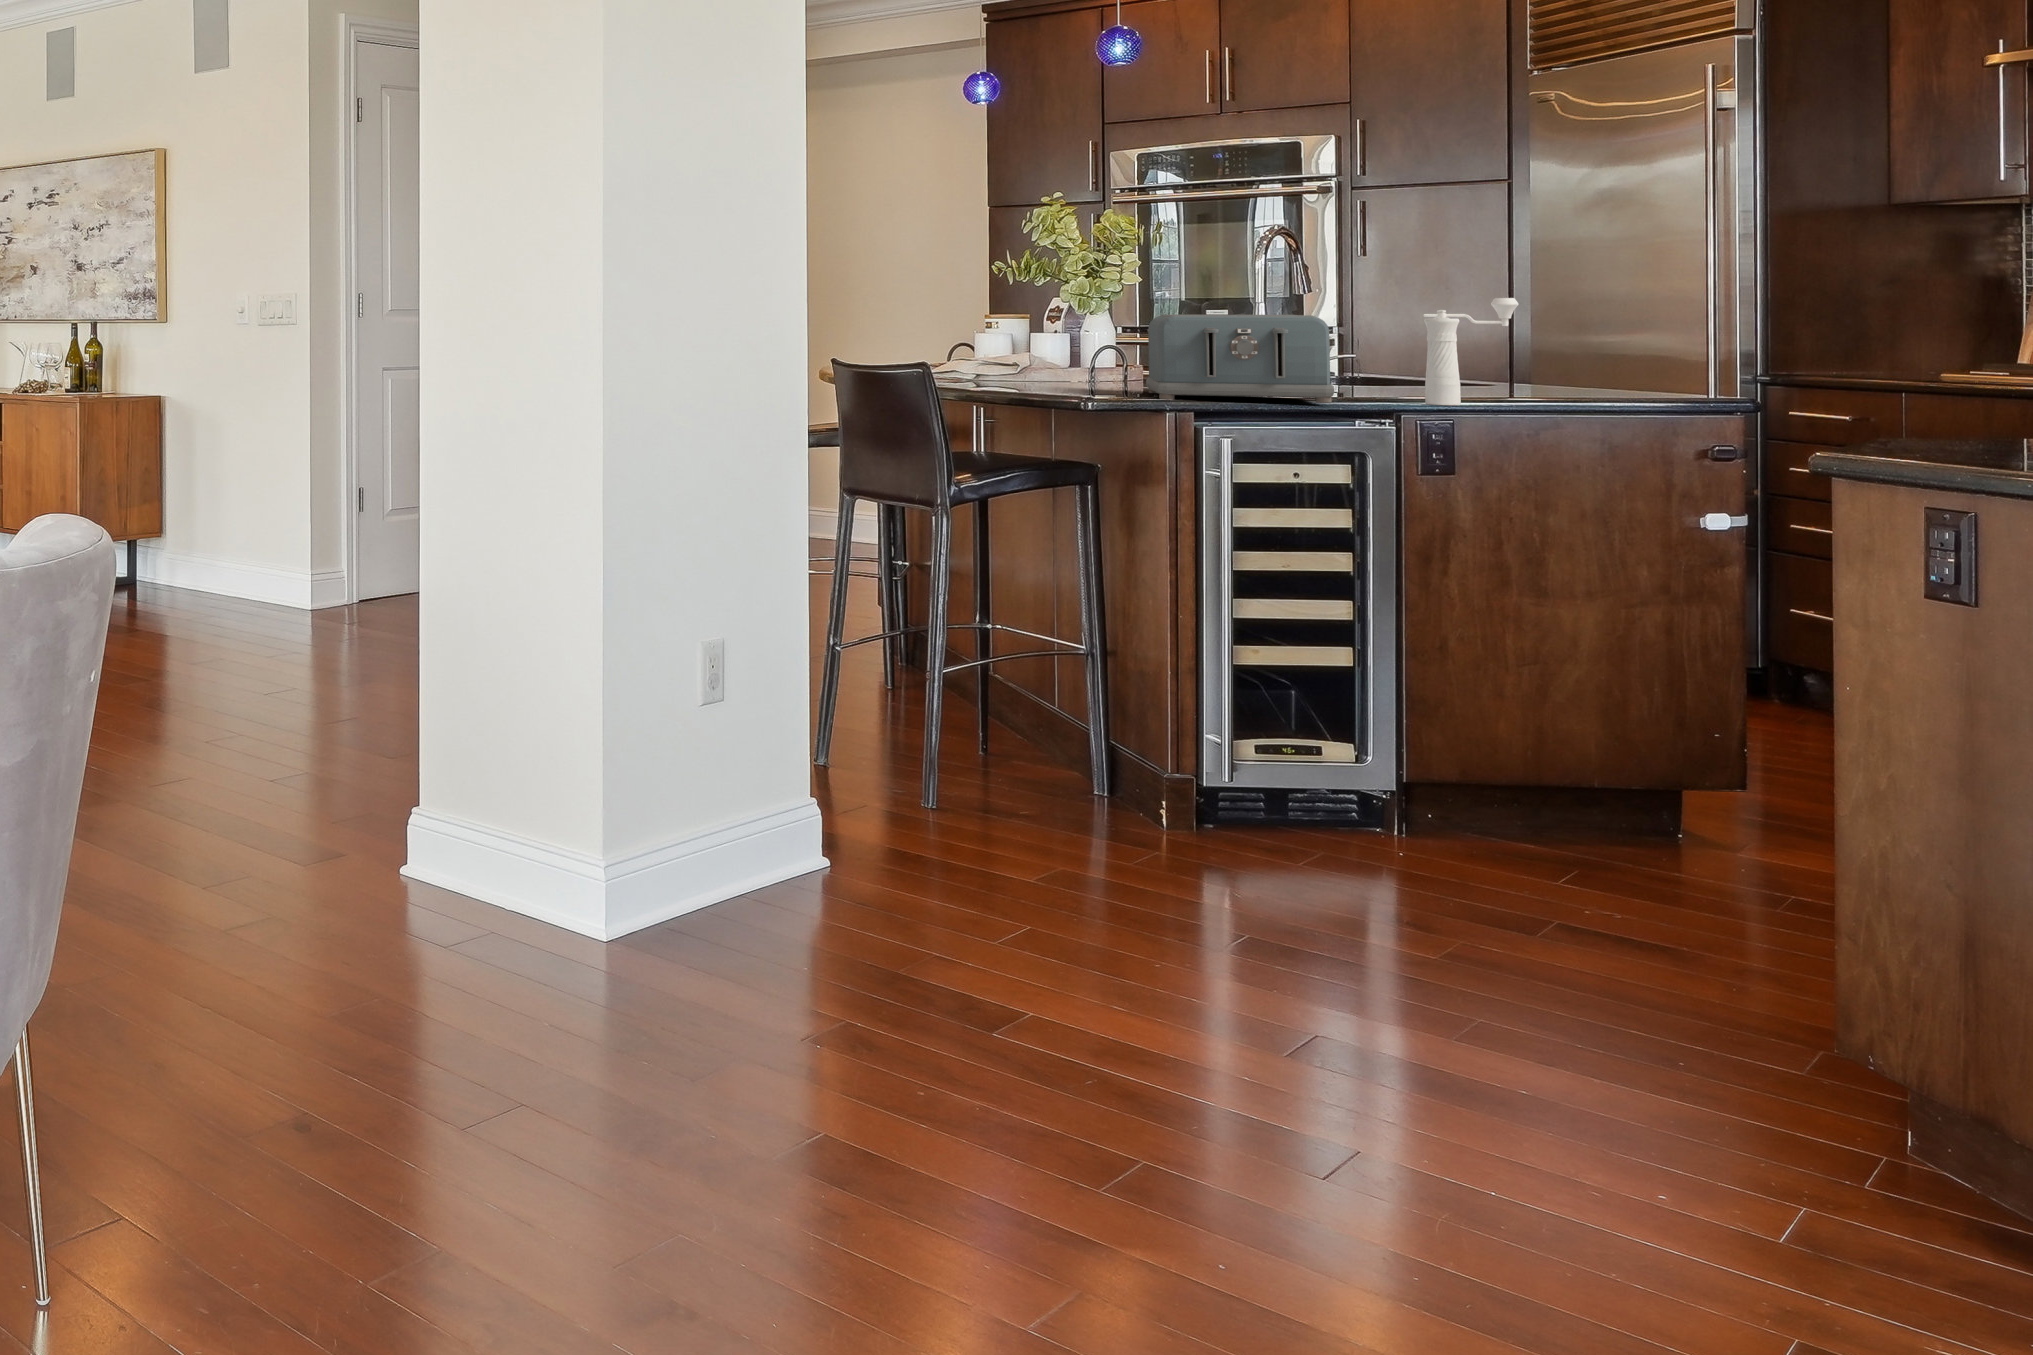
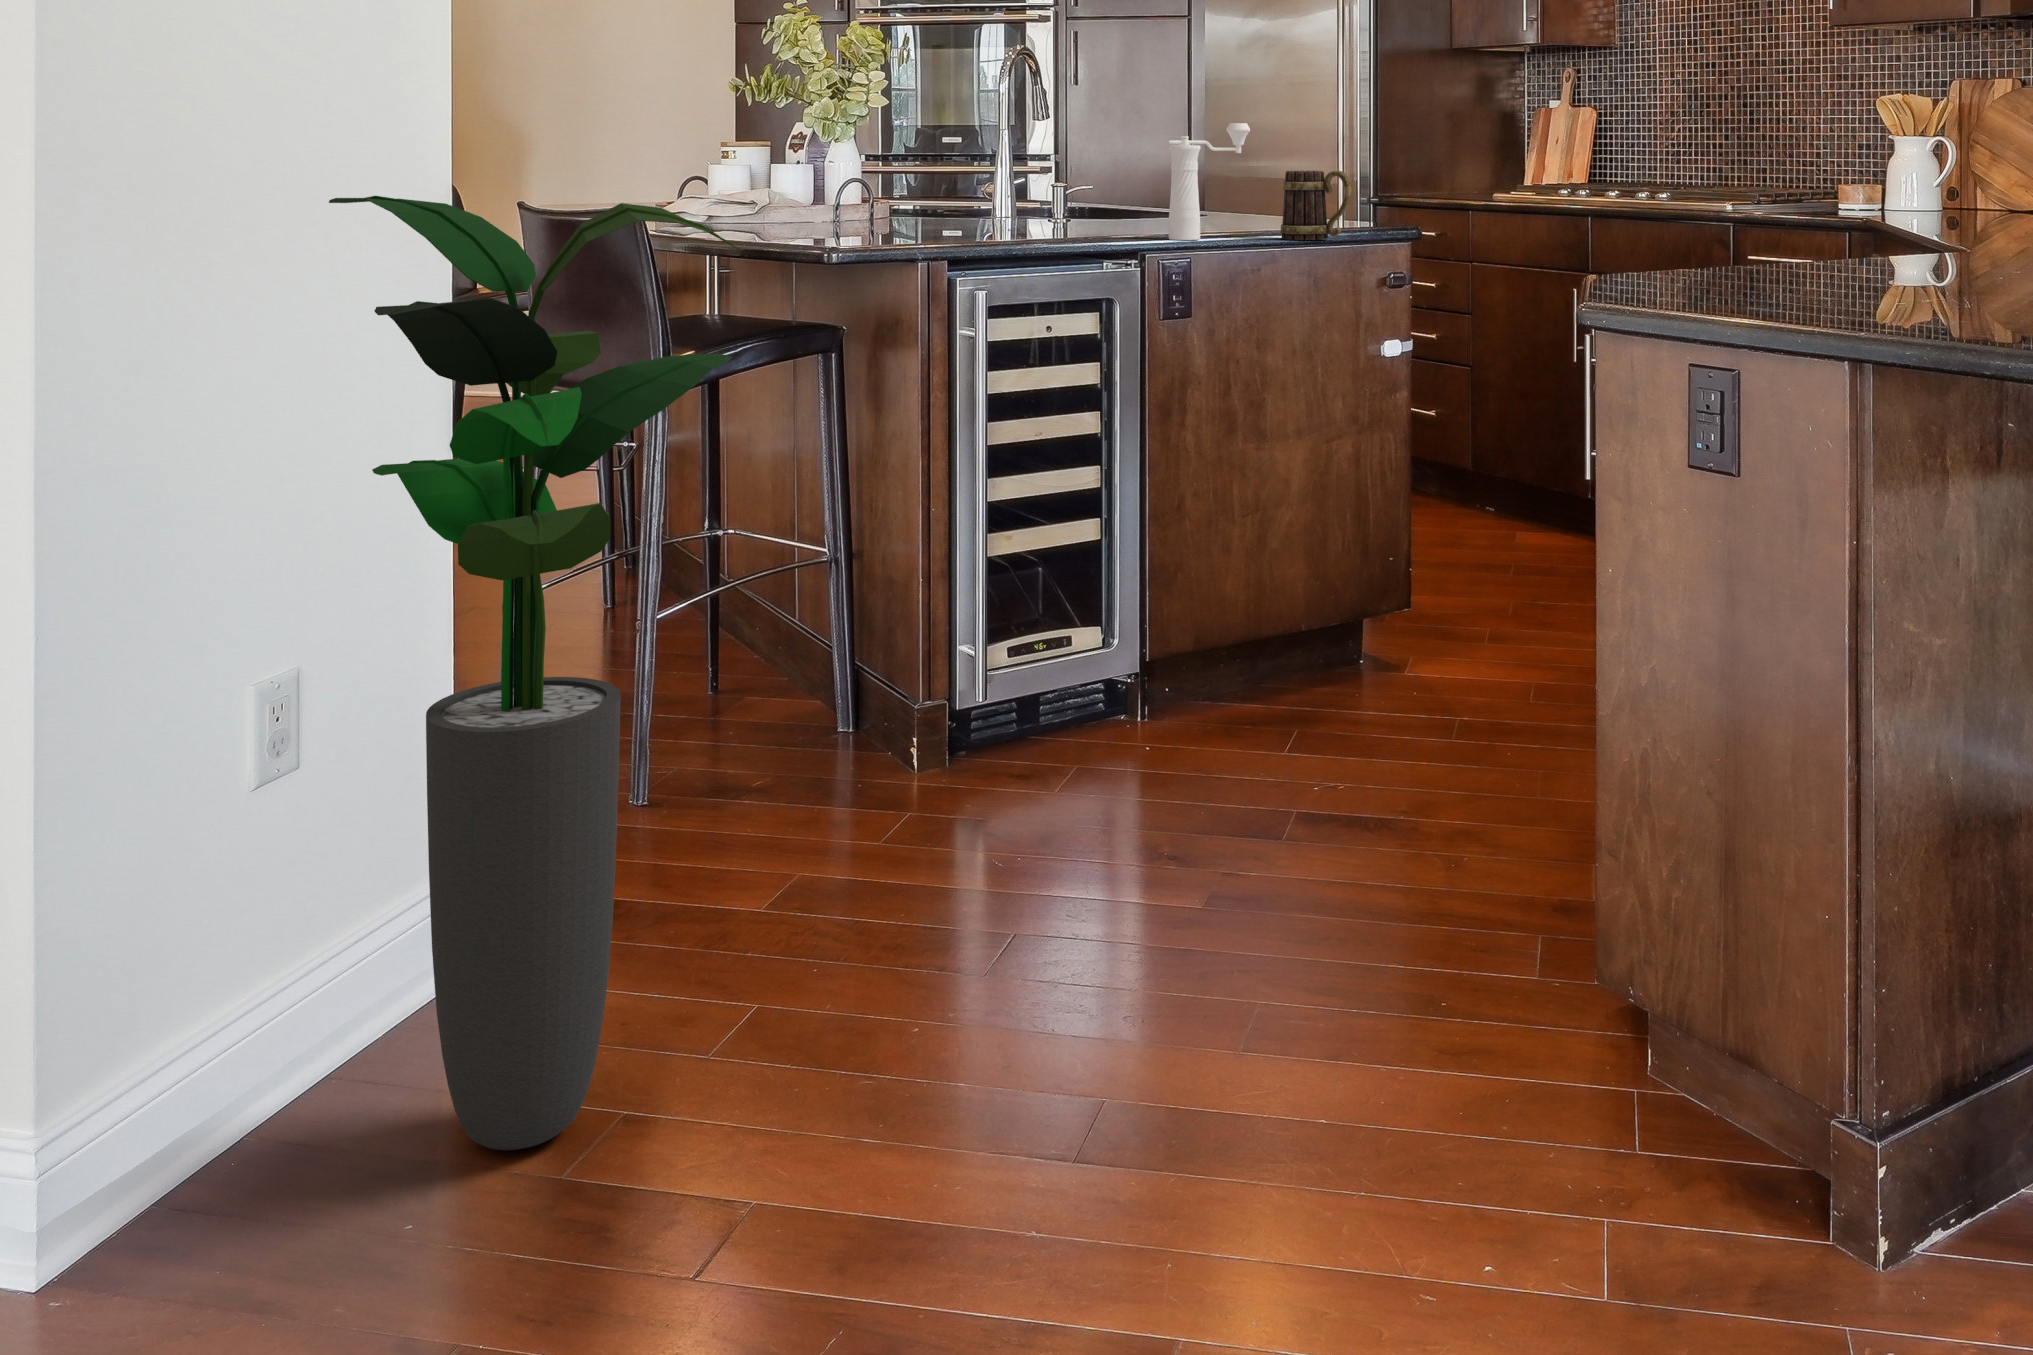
toaster: present [1146,314,1334,403] -> none [896,142,1092,247]
mug: none [1559,344,1645,410] -> present [1281,171,1352,240]
potted plant: none [742,347,1017,954] -> present [329,196,742,1150]

